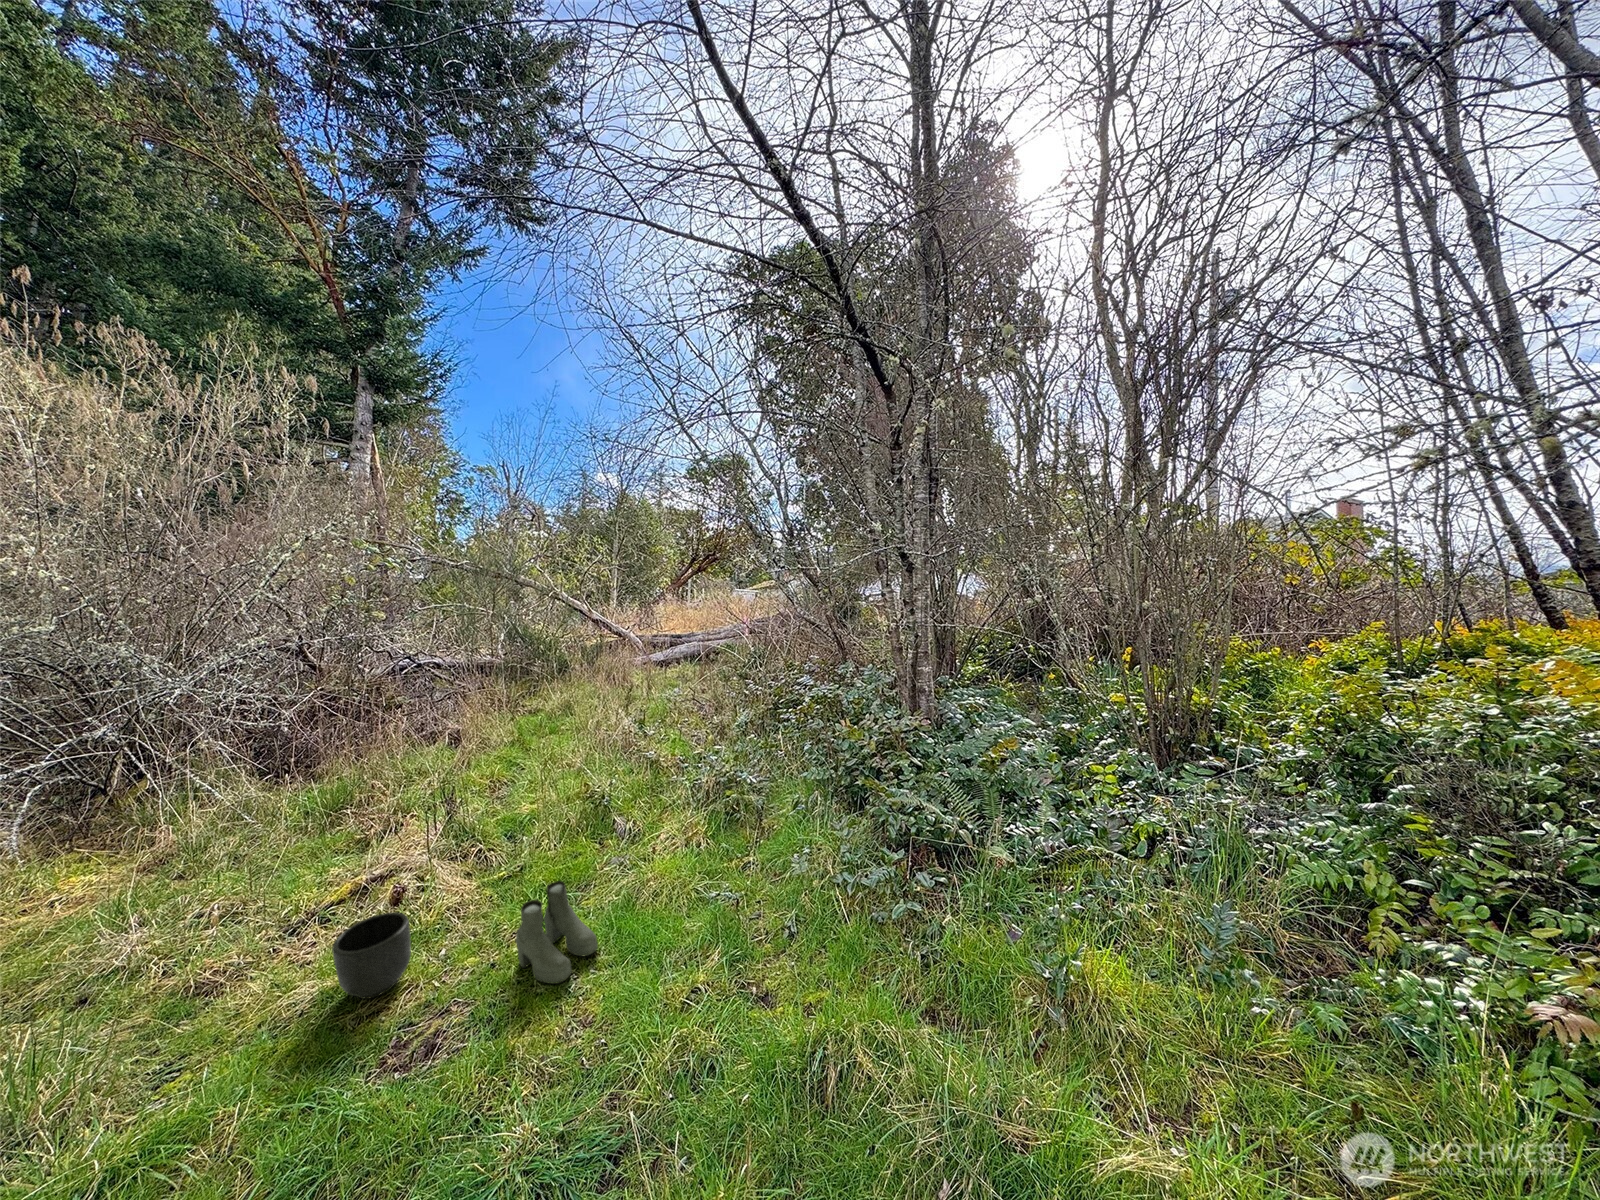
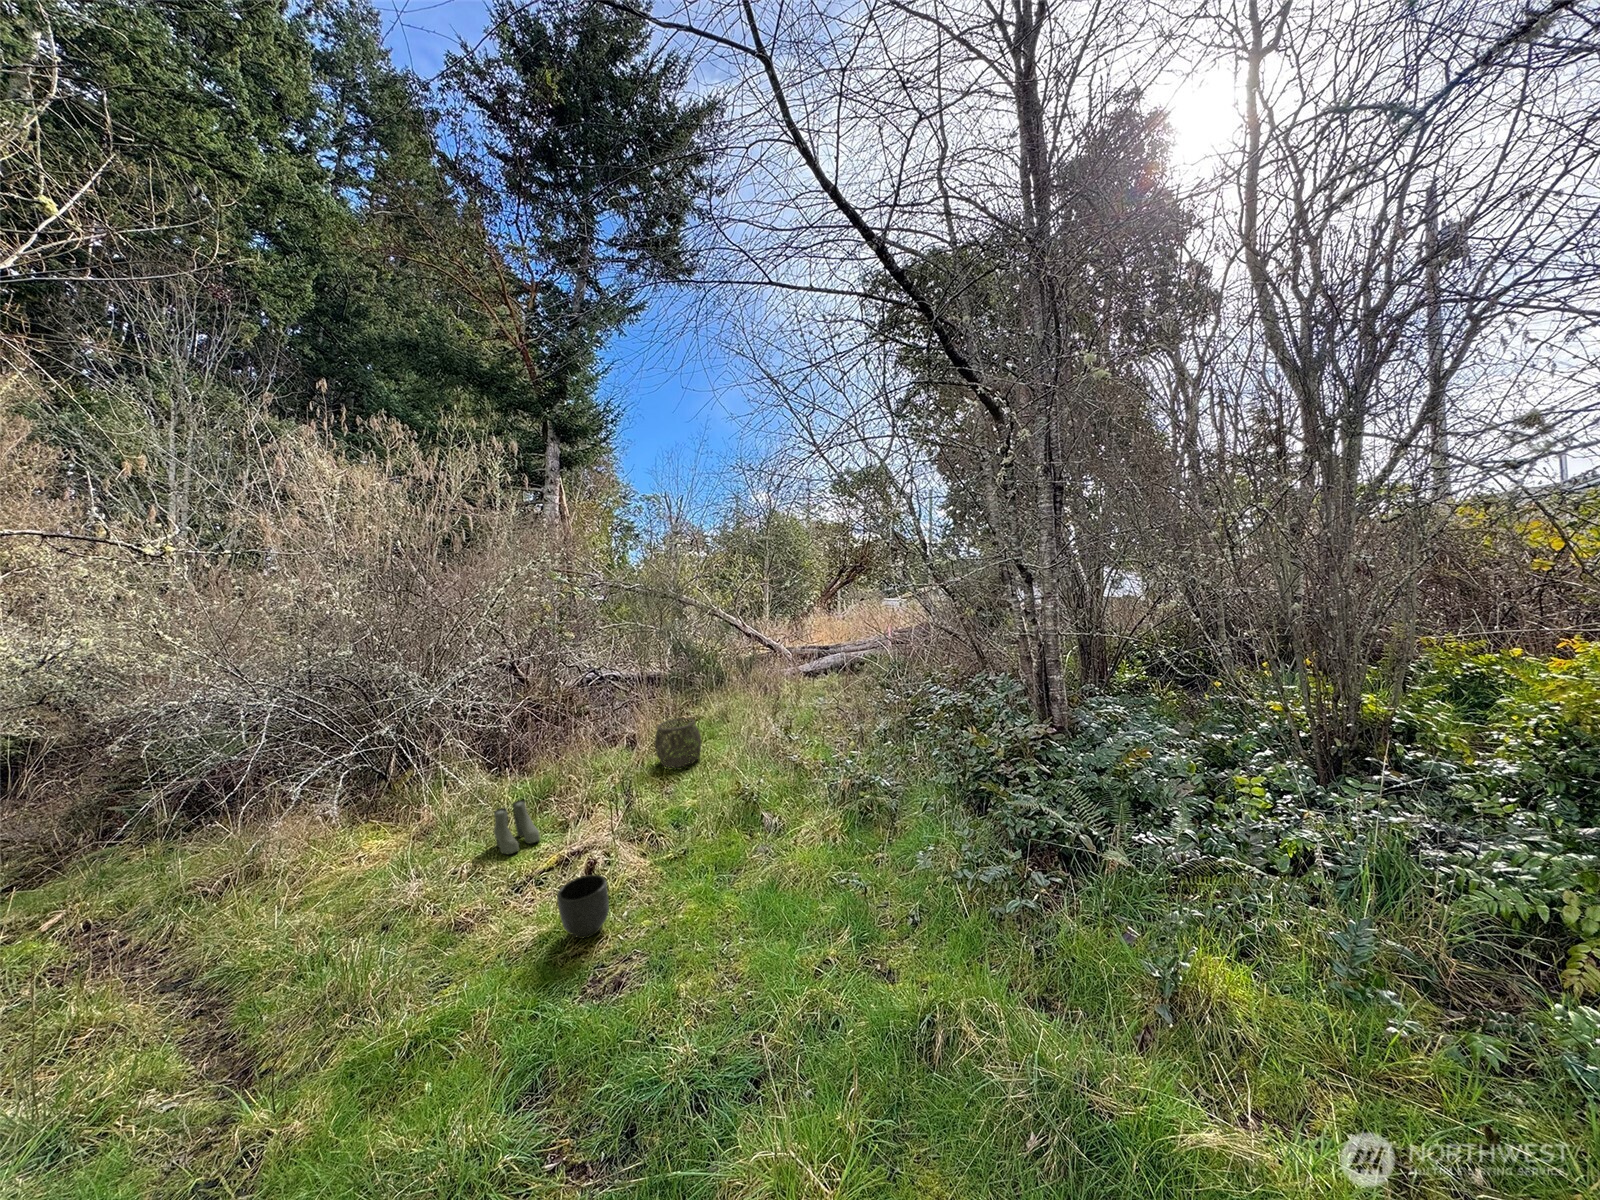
woven basket: none [487,711,546,769] -> present [655,718,701,768]
boots: present [516,881,598,984] -> present [494,800,540,854]

